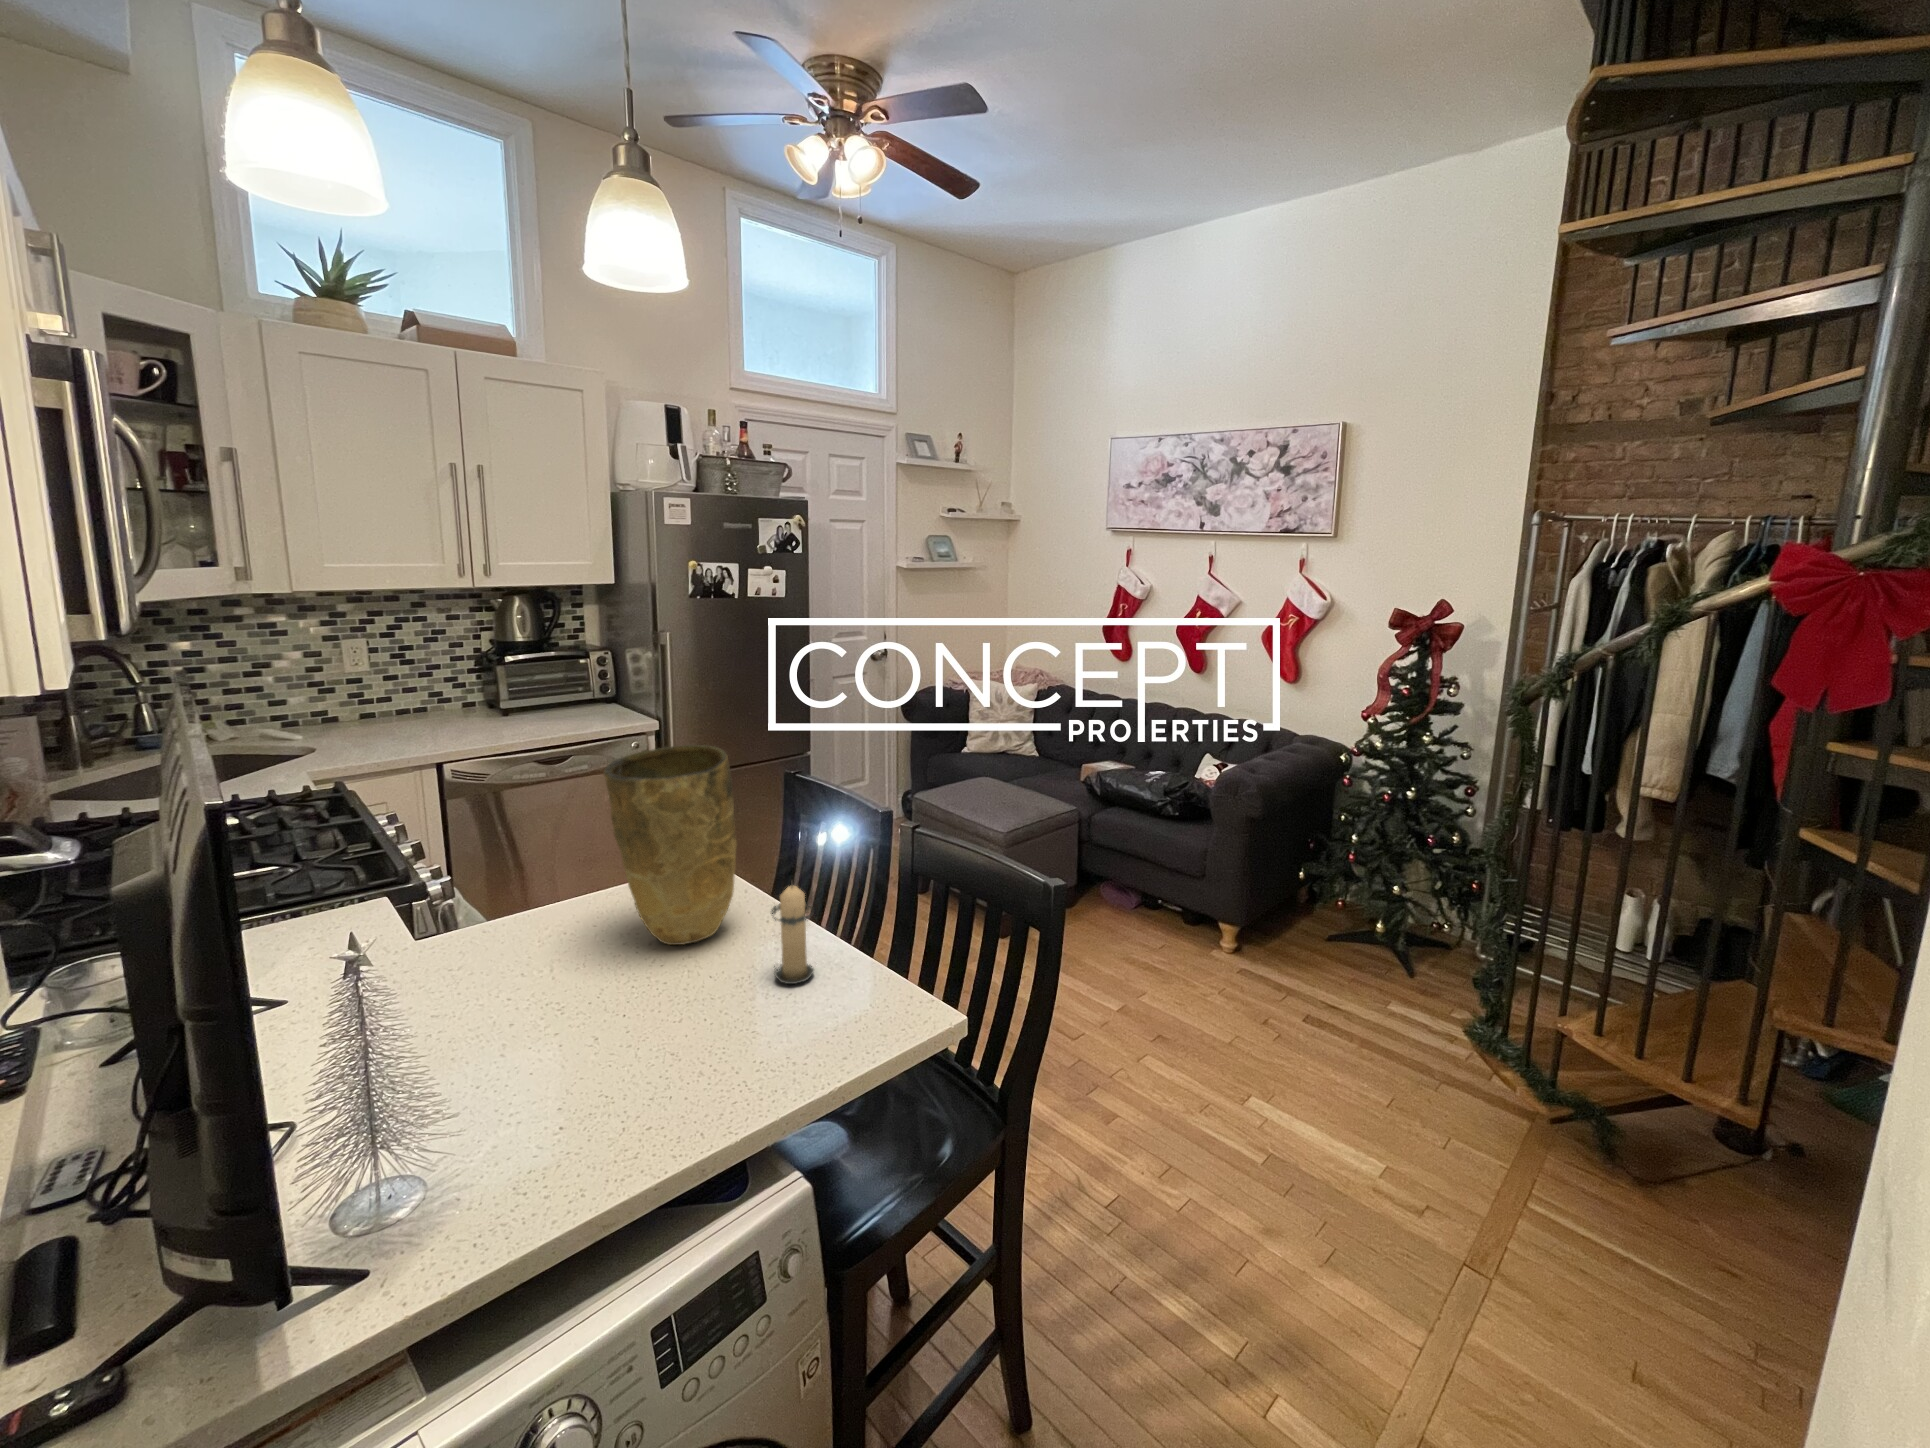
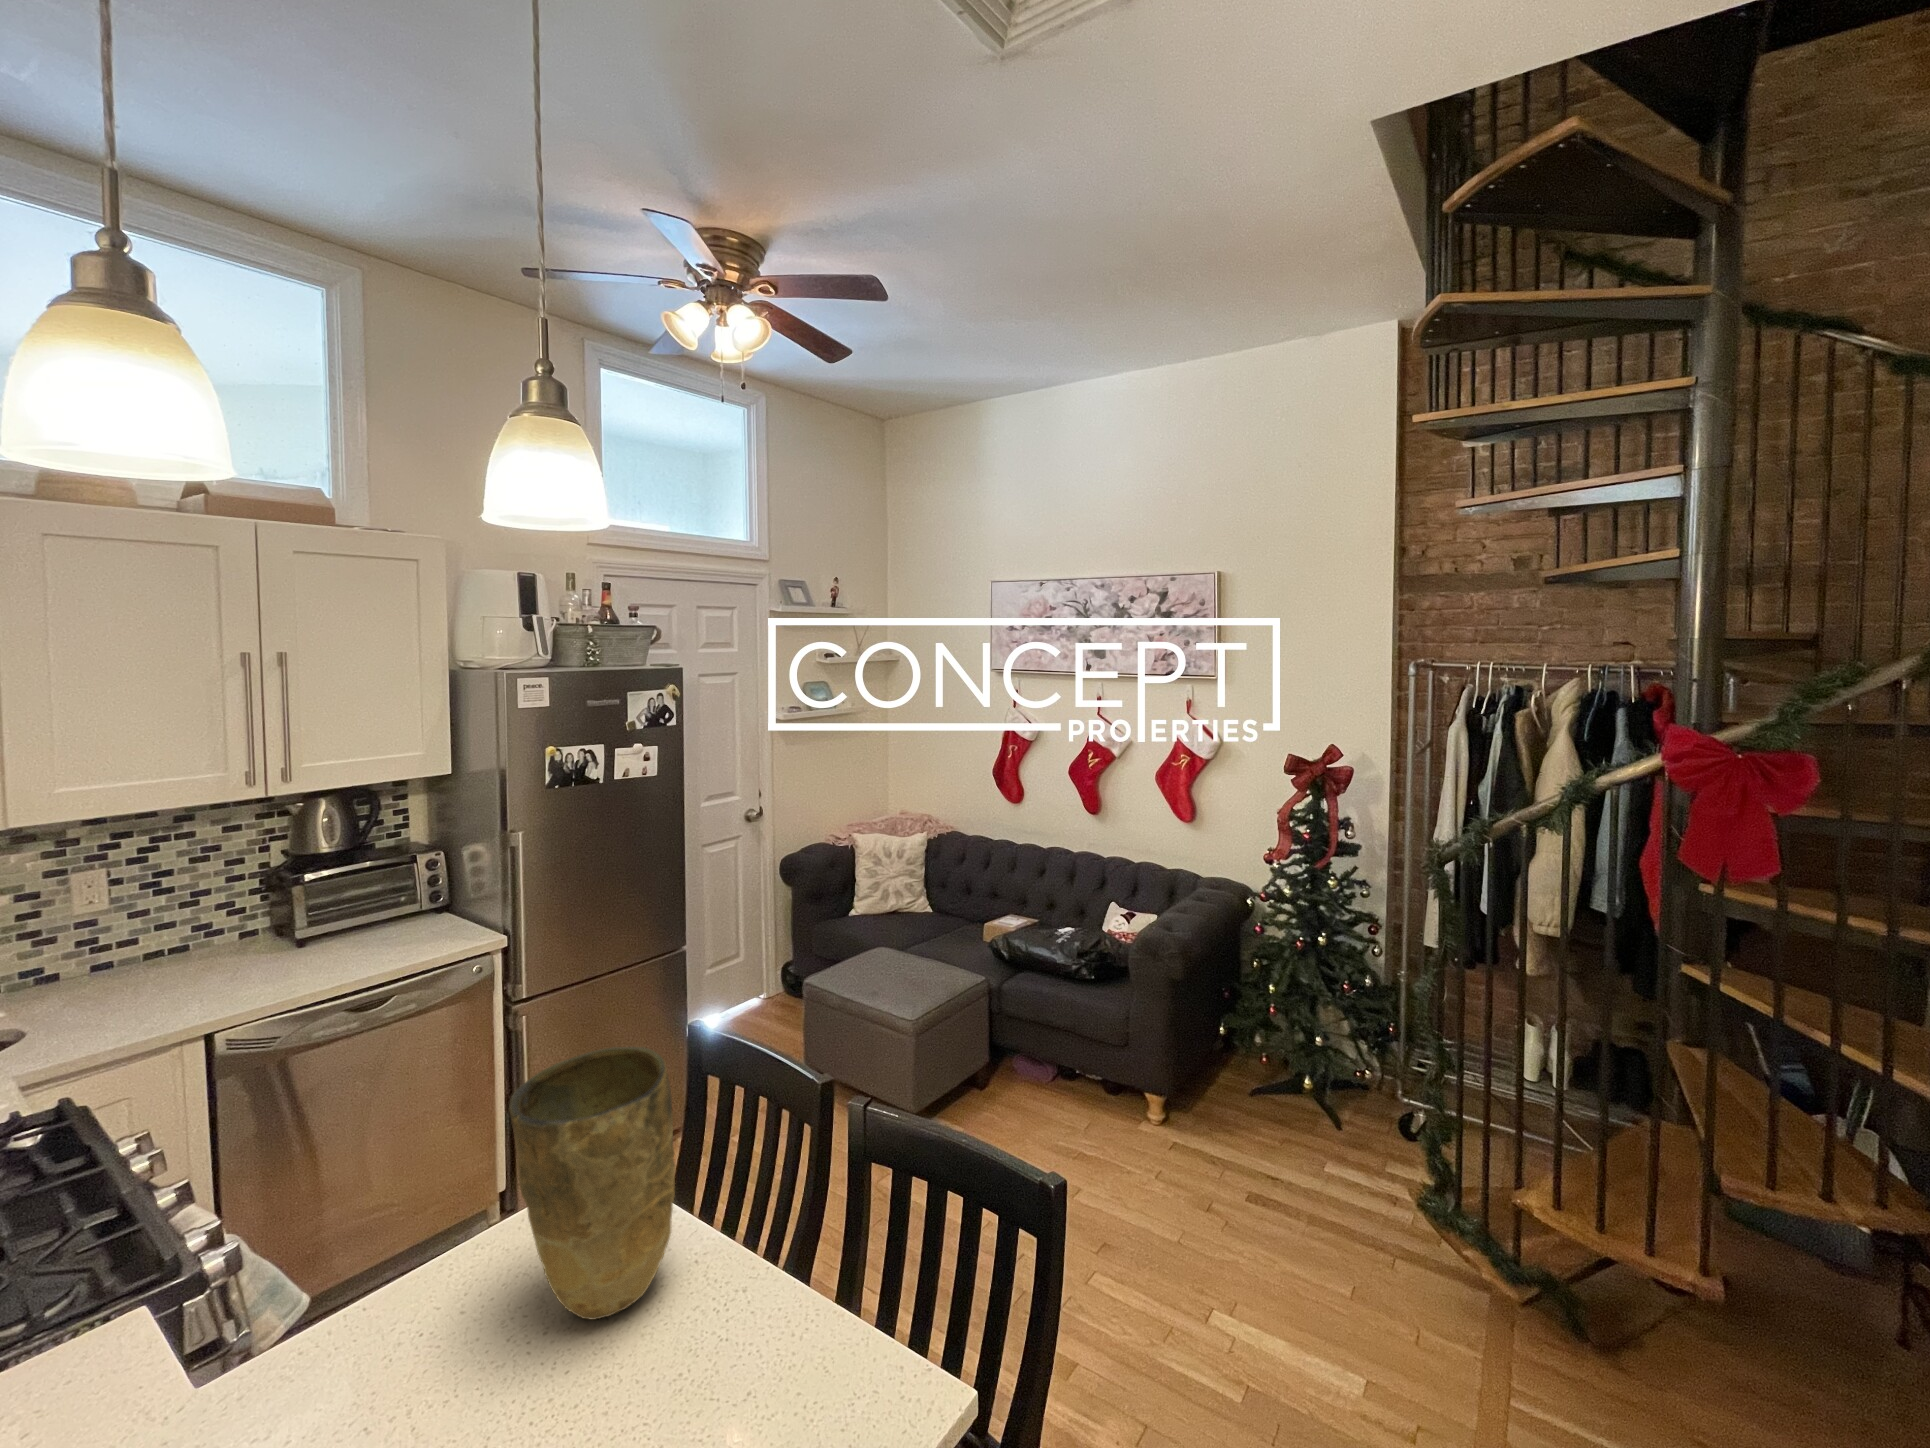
candle: present [771,884,814,984] -> none [732,1226,797,1368]

